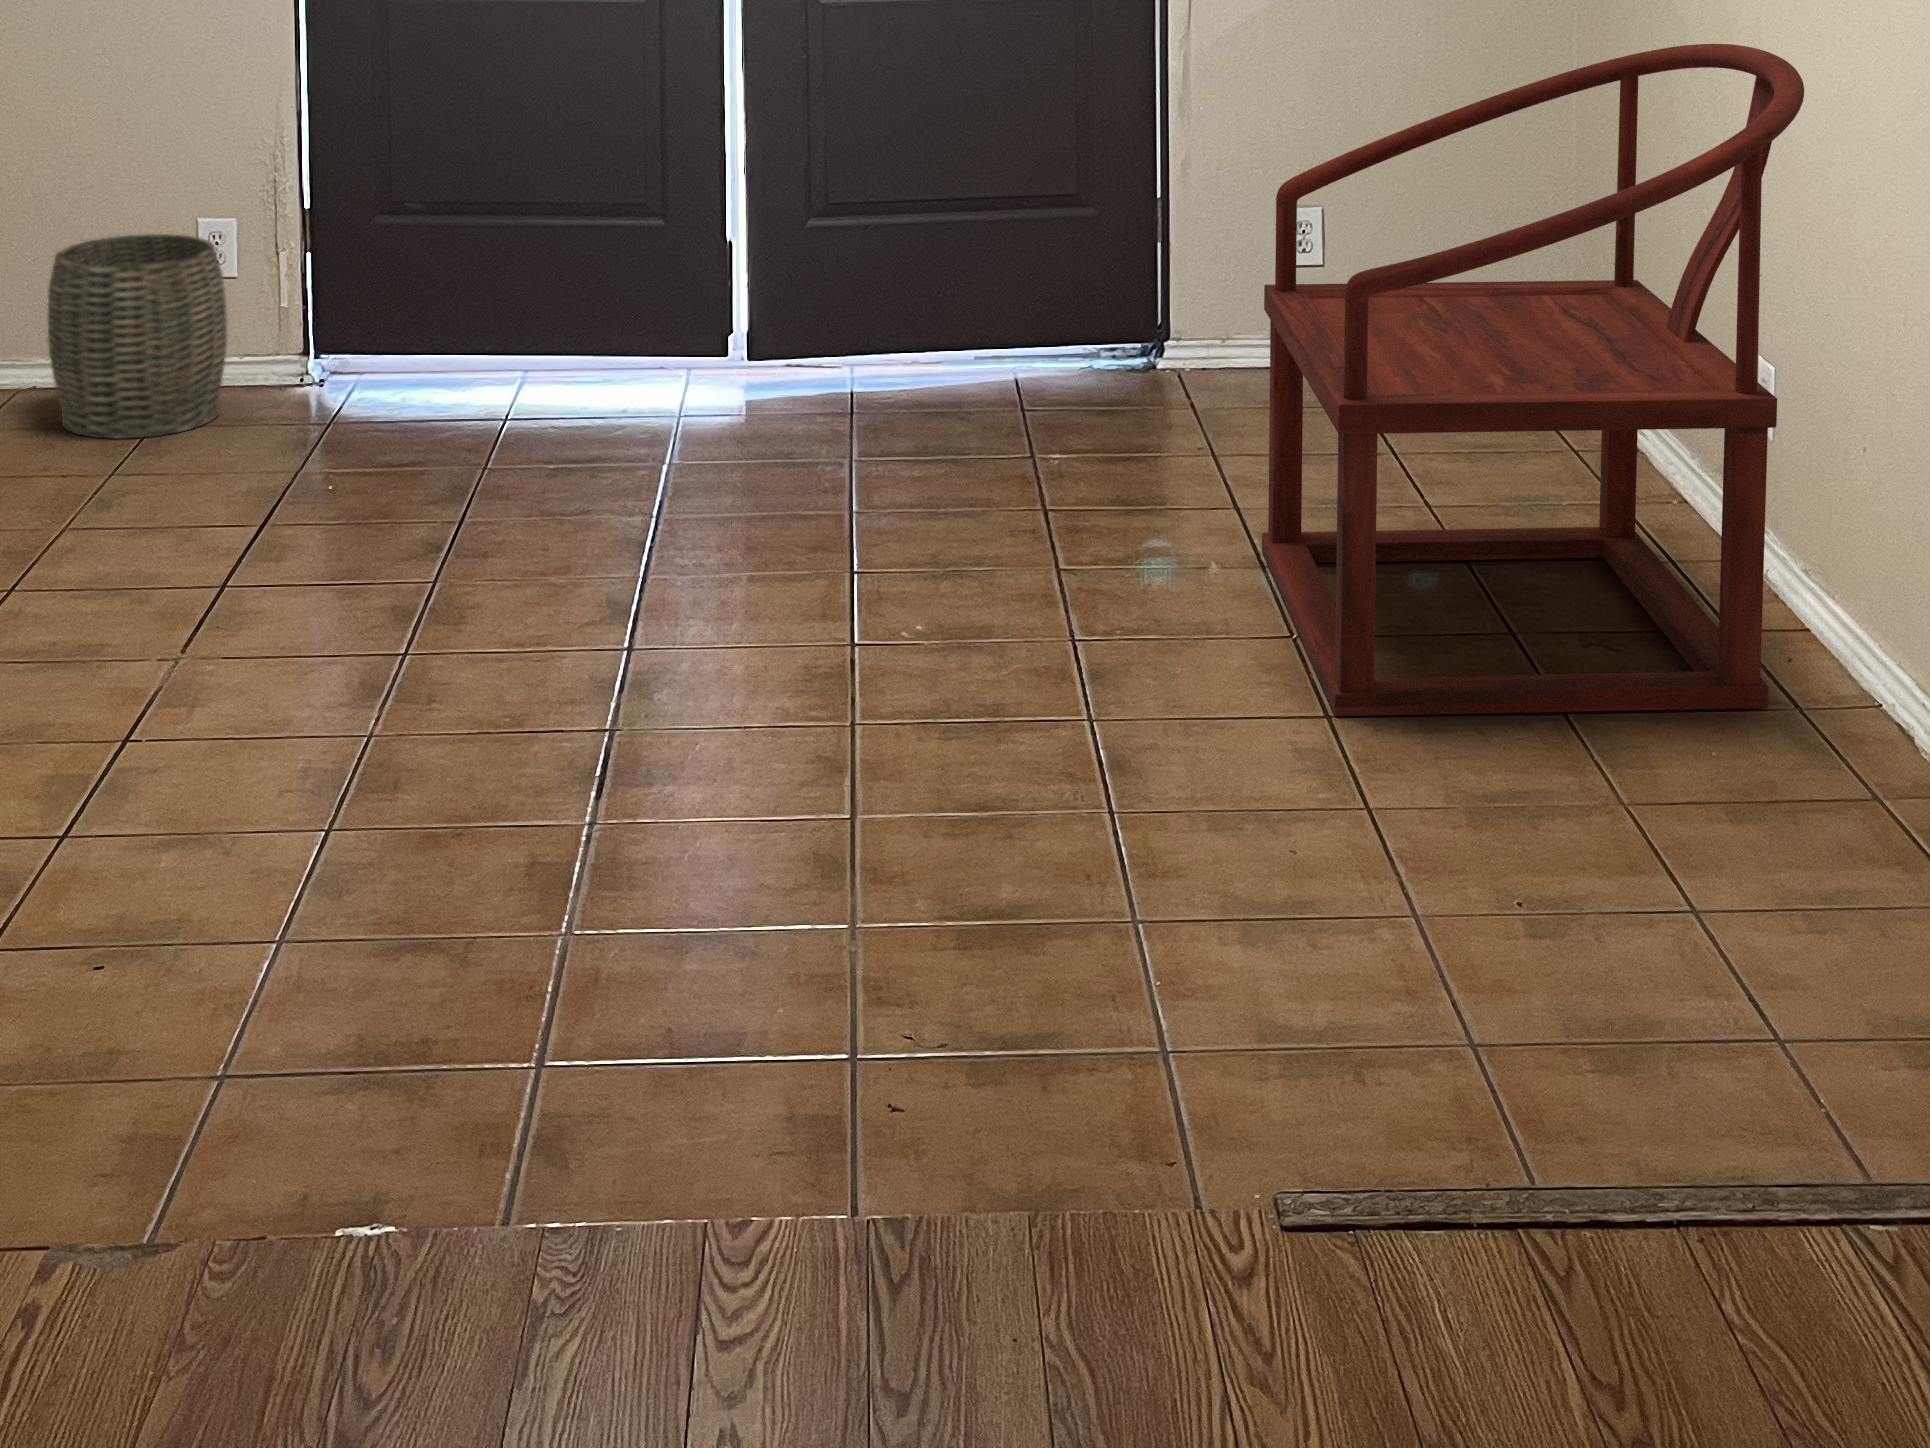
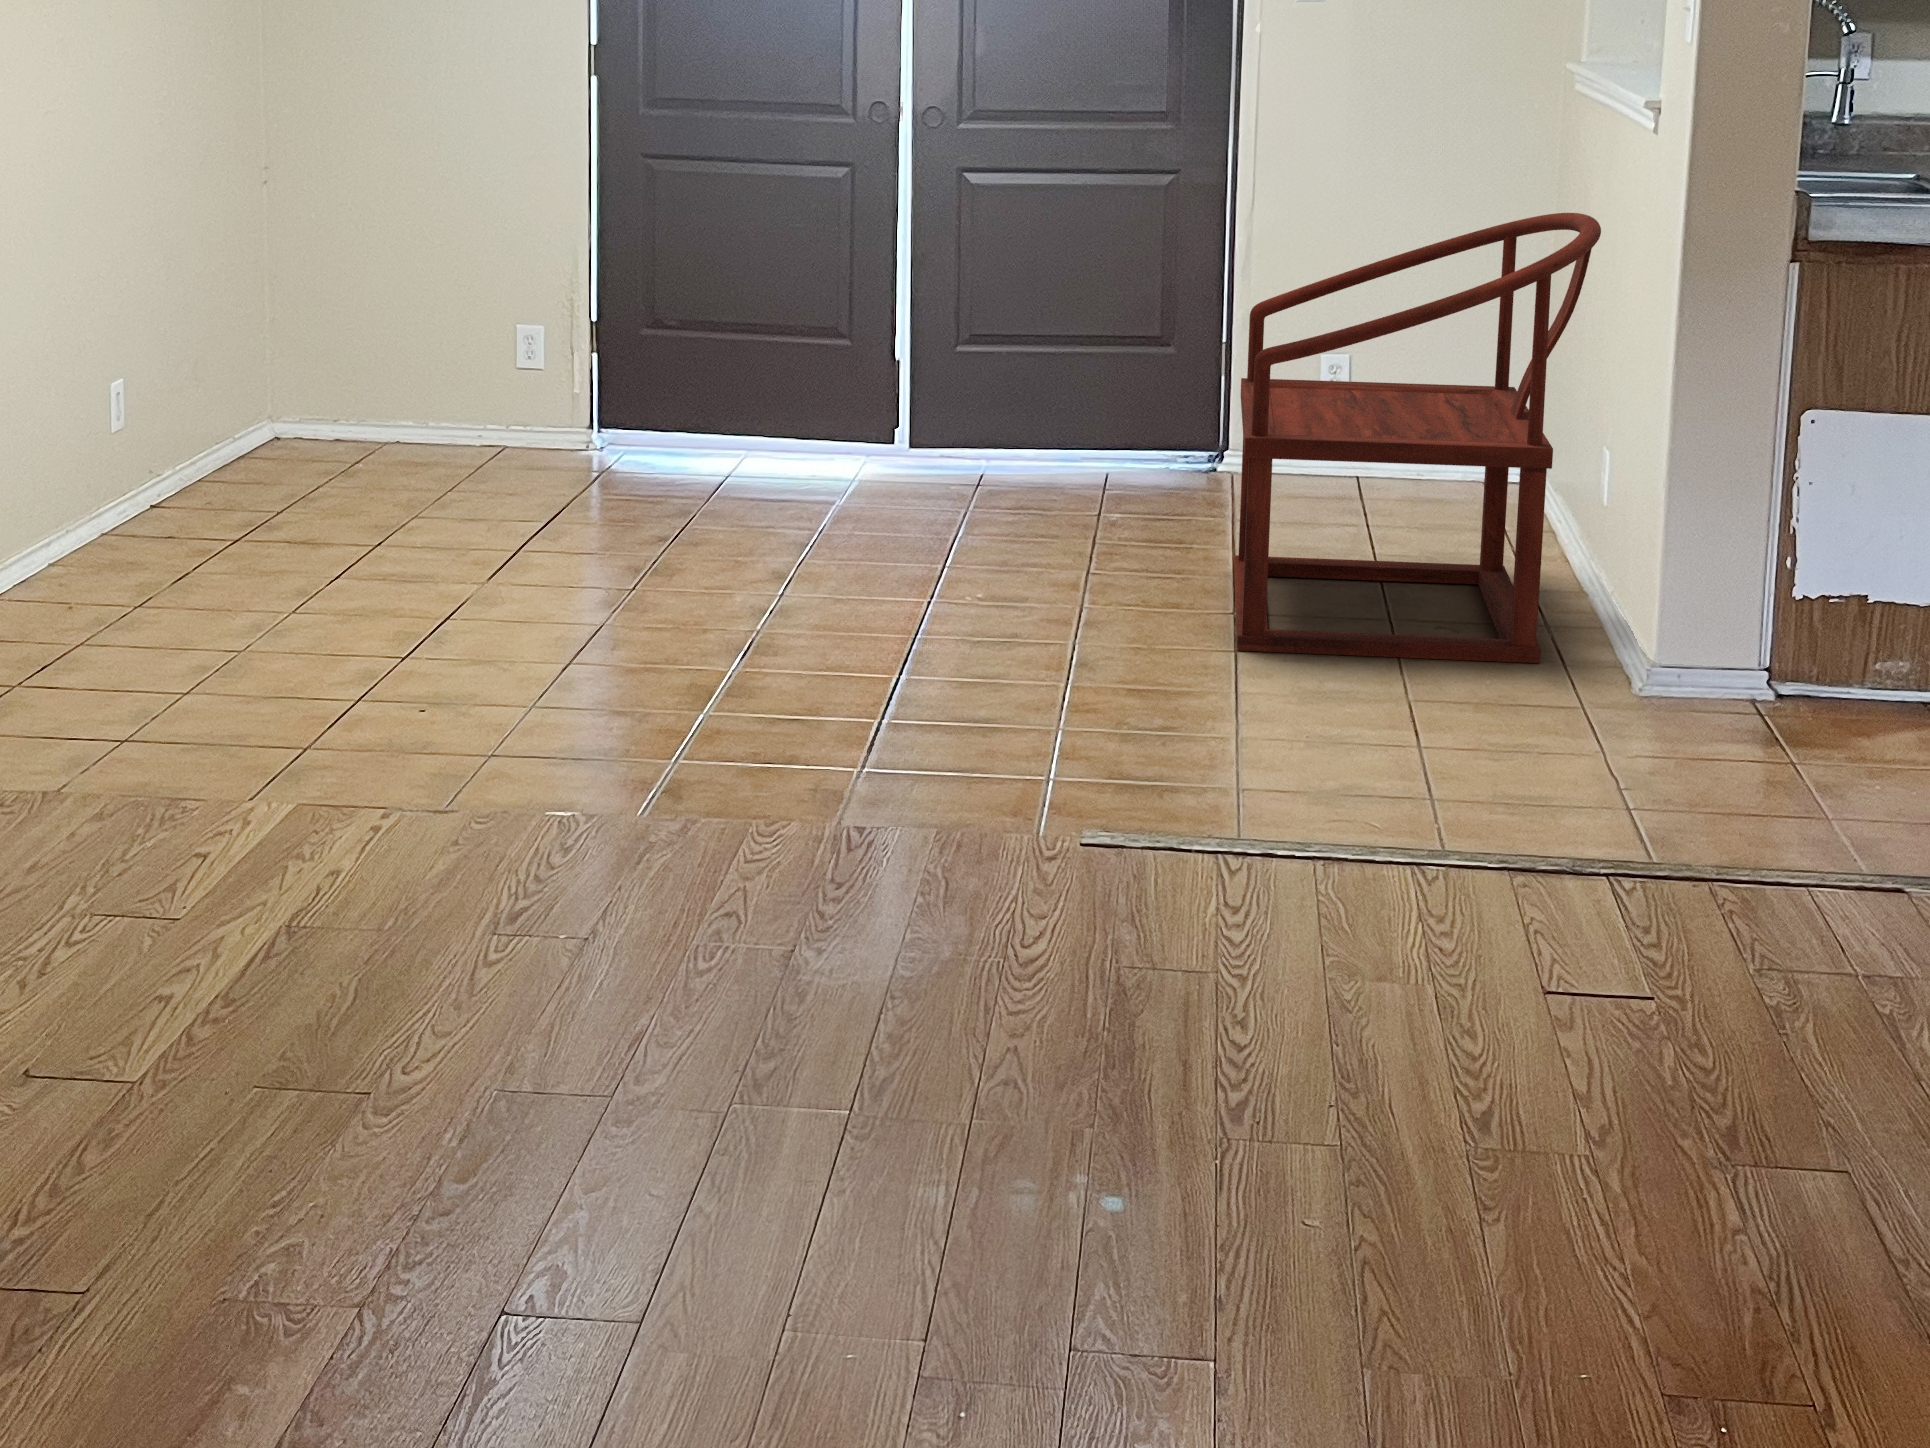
woven basket: present [48,234,227,438] -> none [411,333,534,471]

